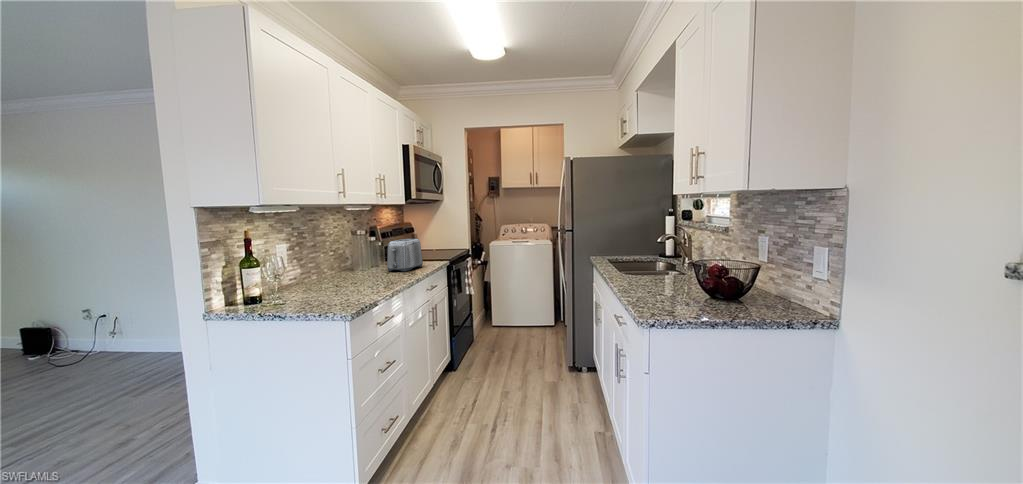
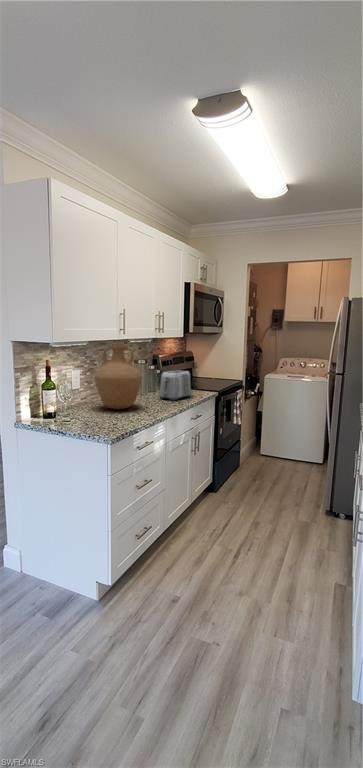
vase: none [308,209,369,286] -> present [94,344,142,409]

